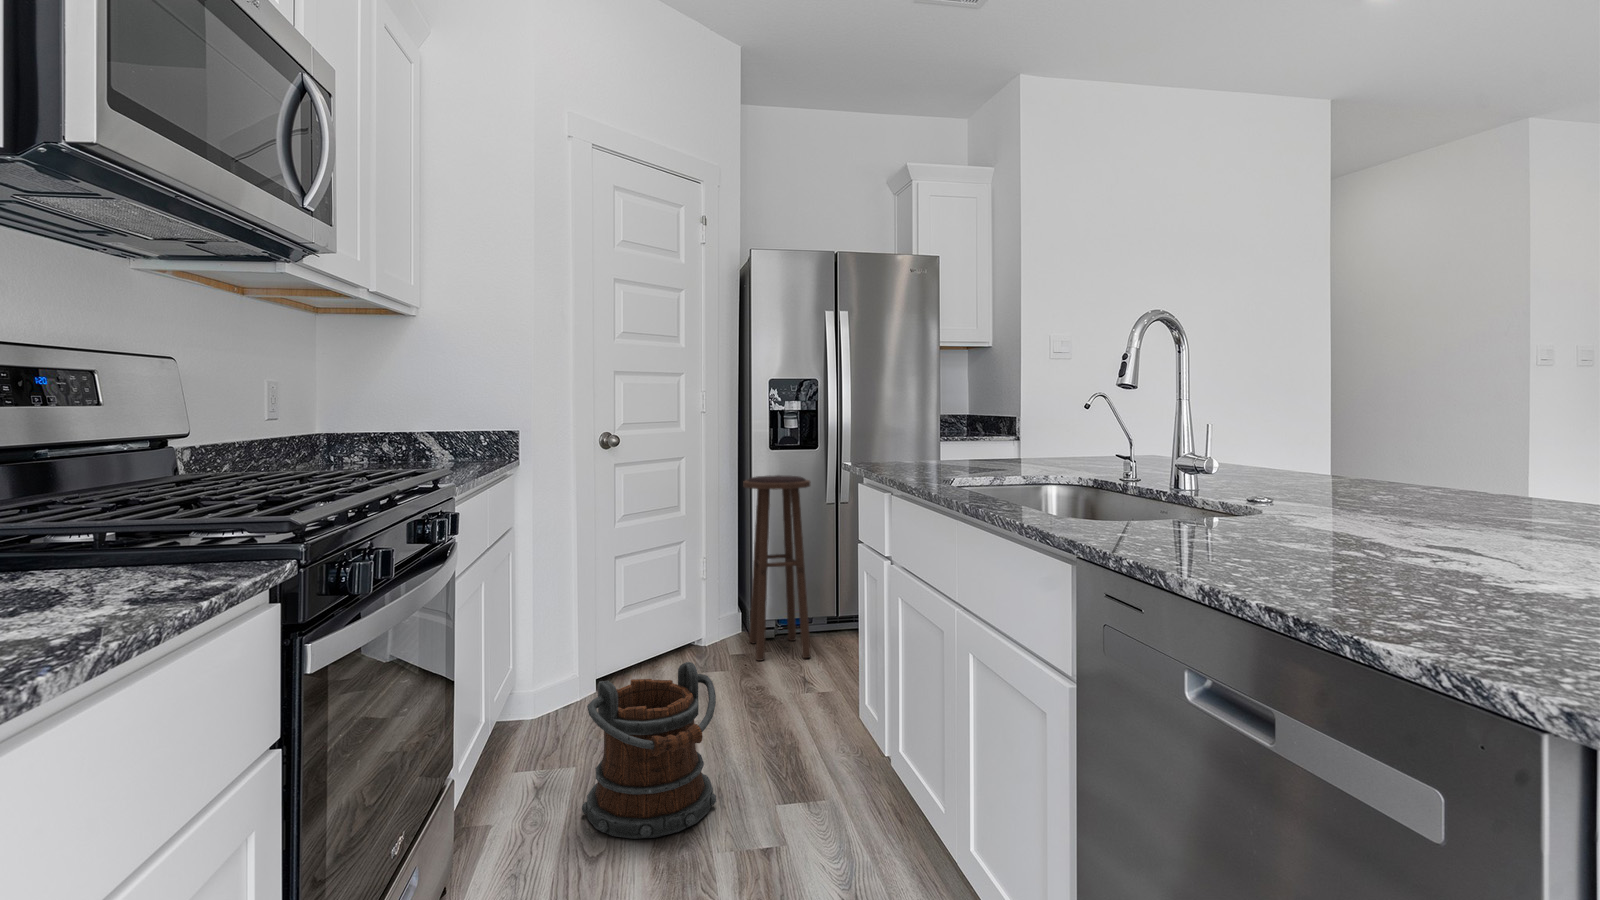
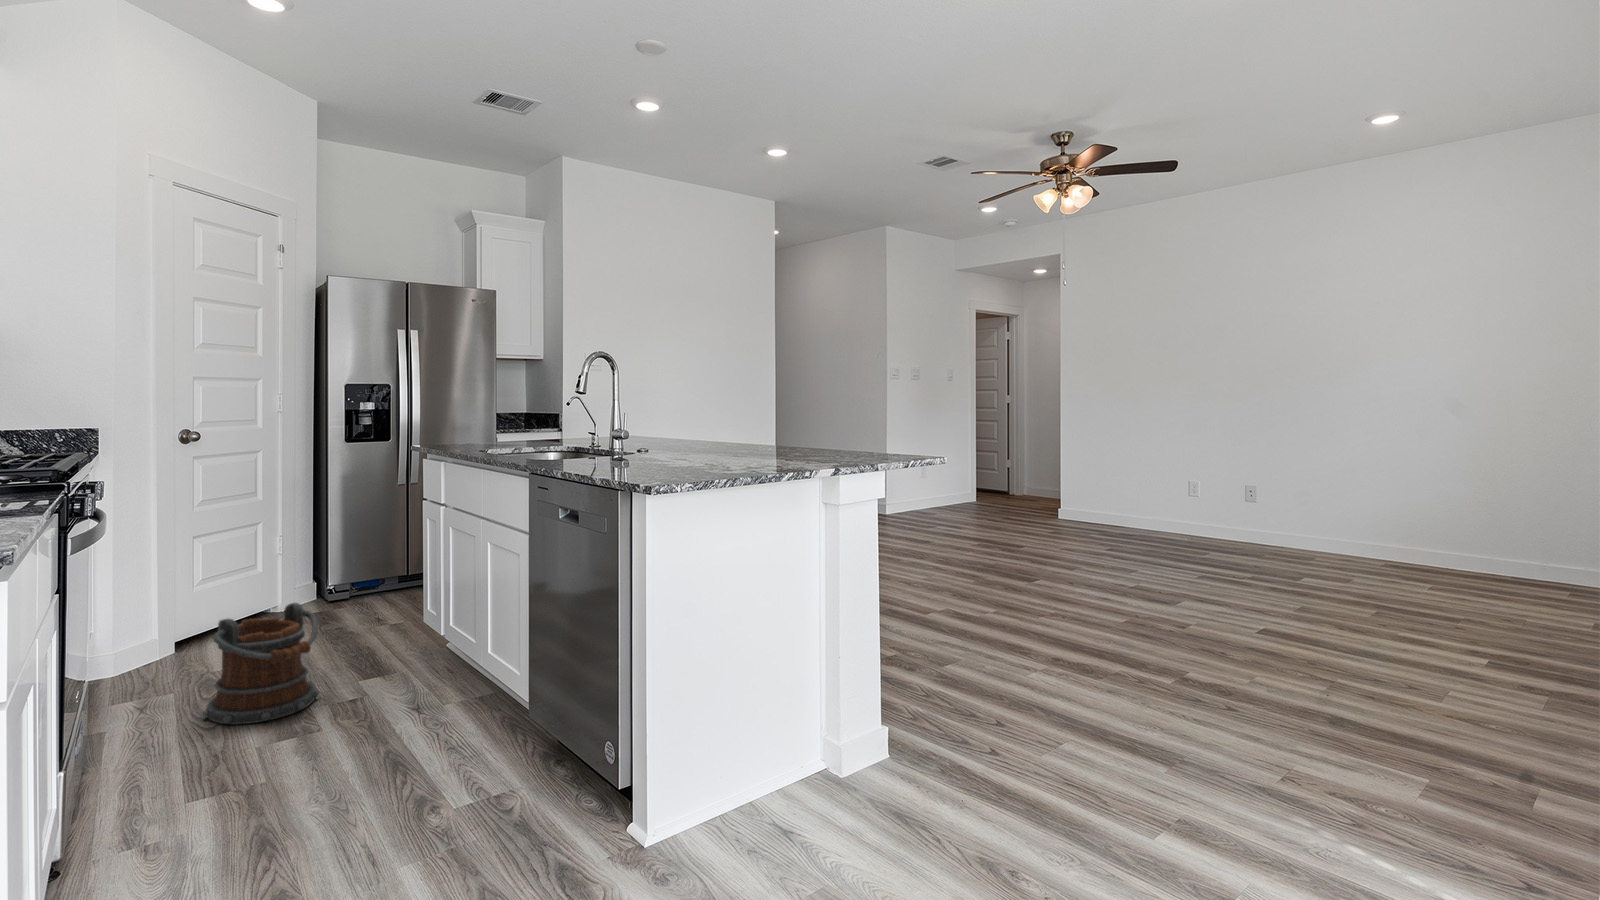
stool: present [743,475,811,661] -> none [321,464,385,614]

